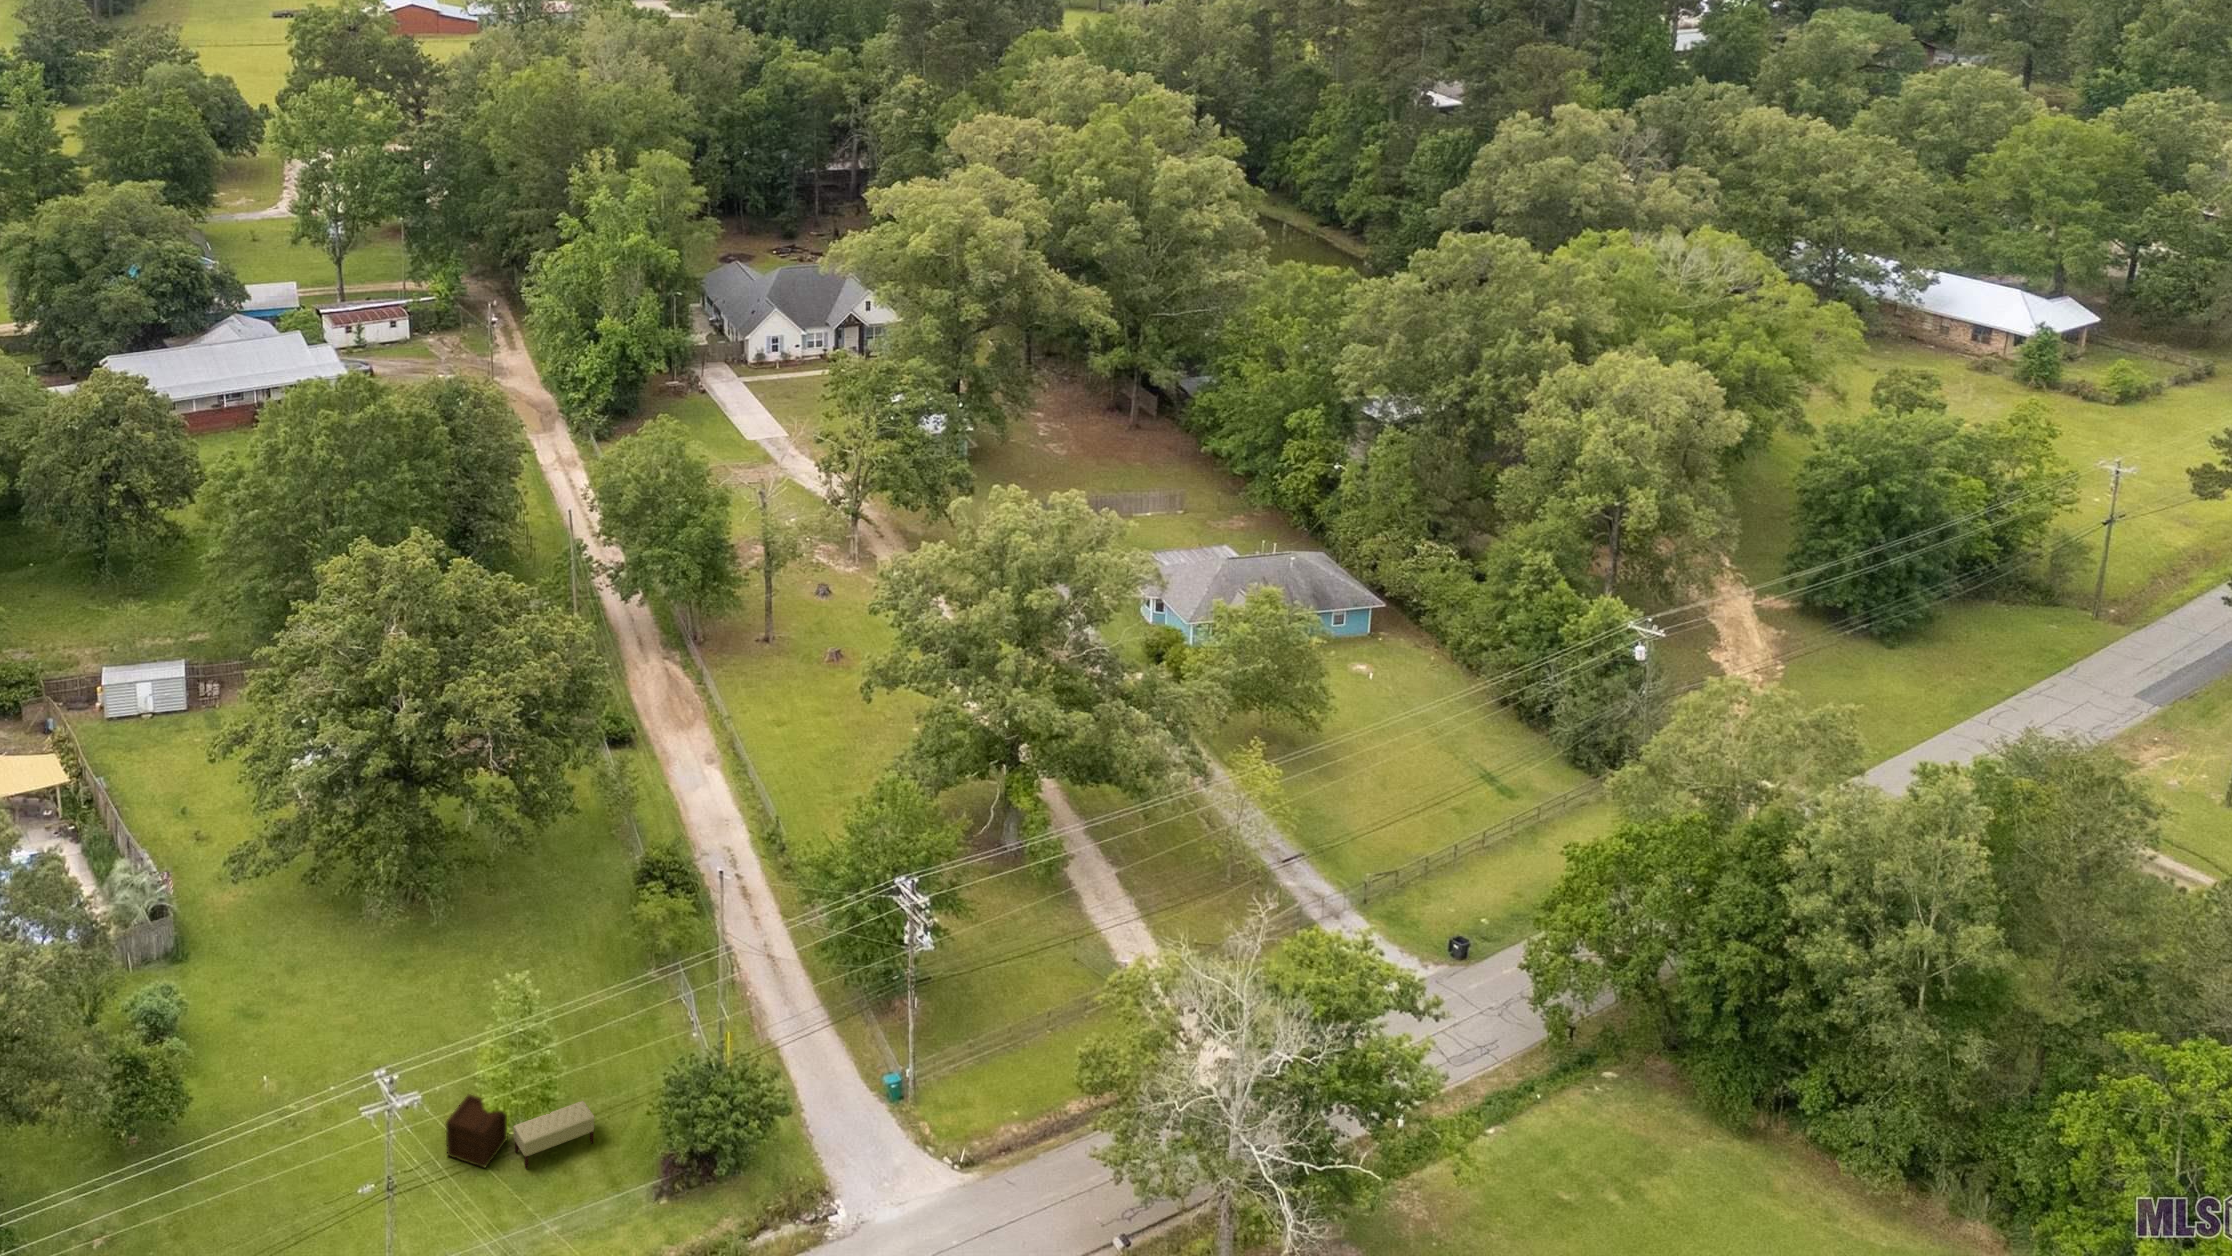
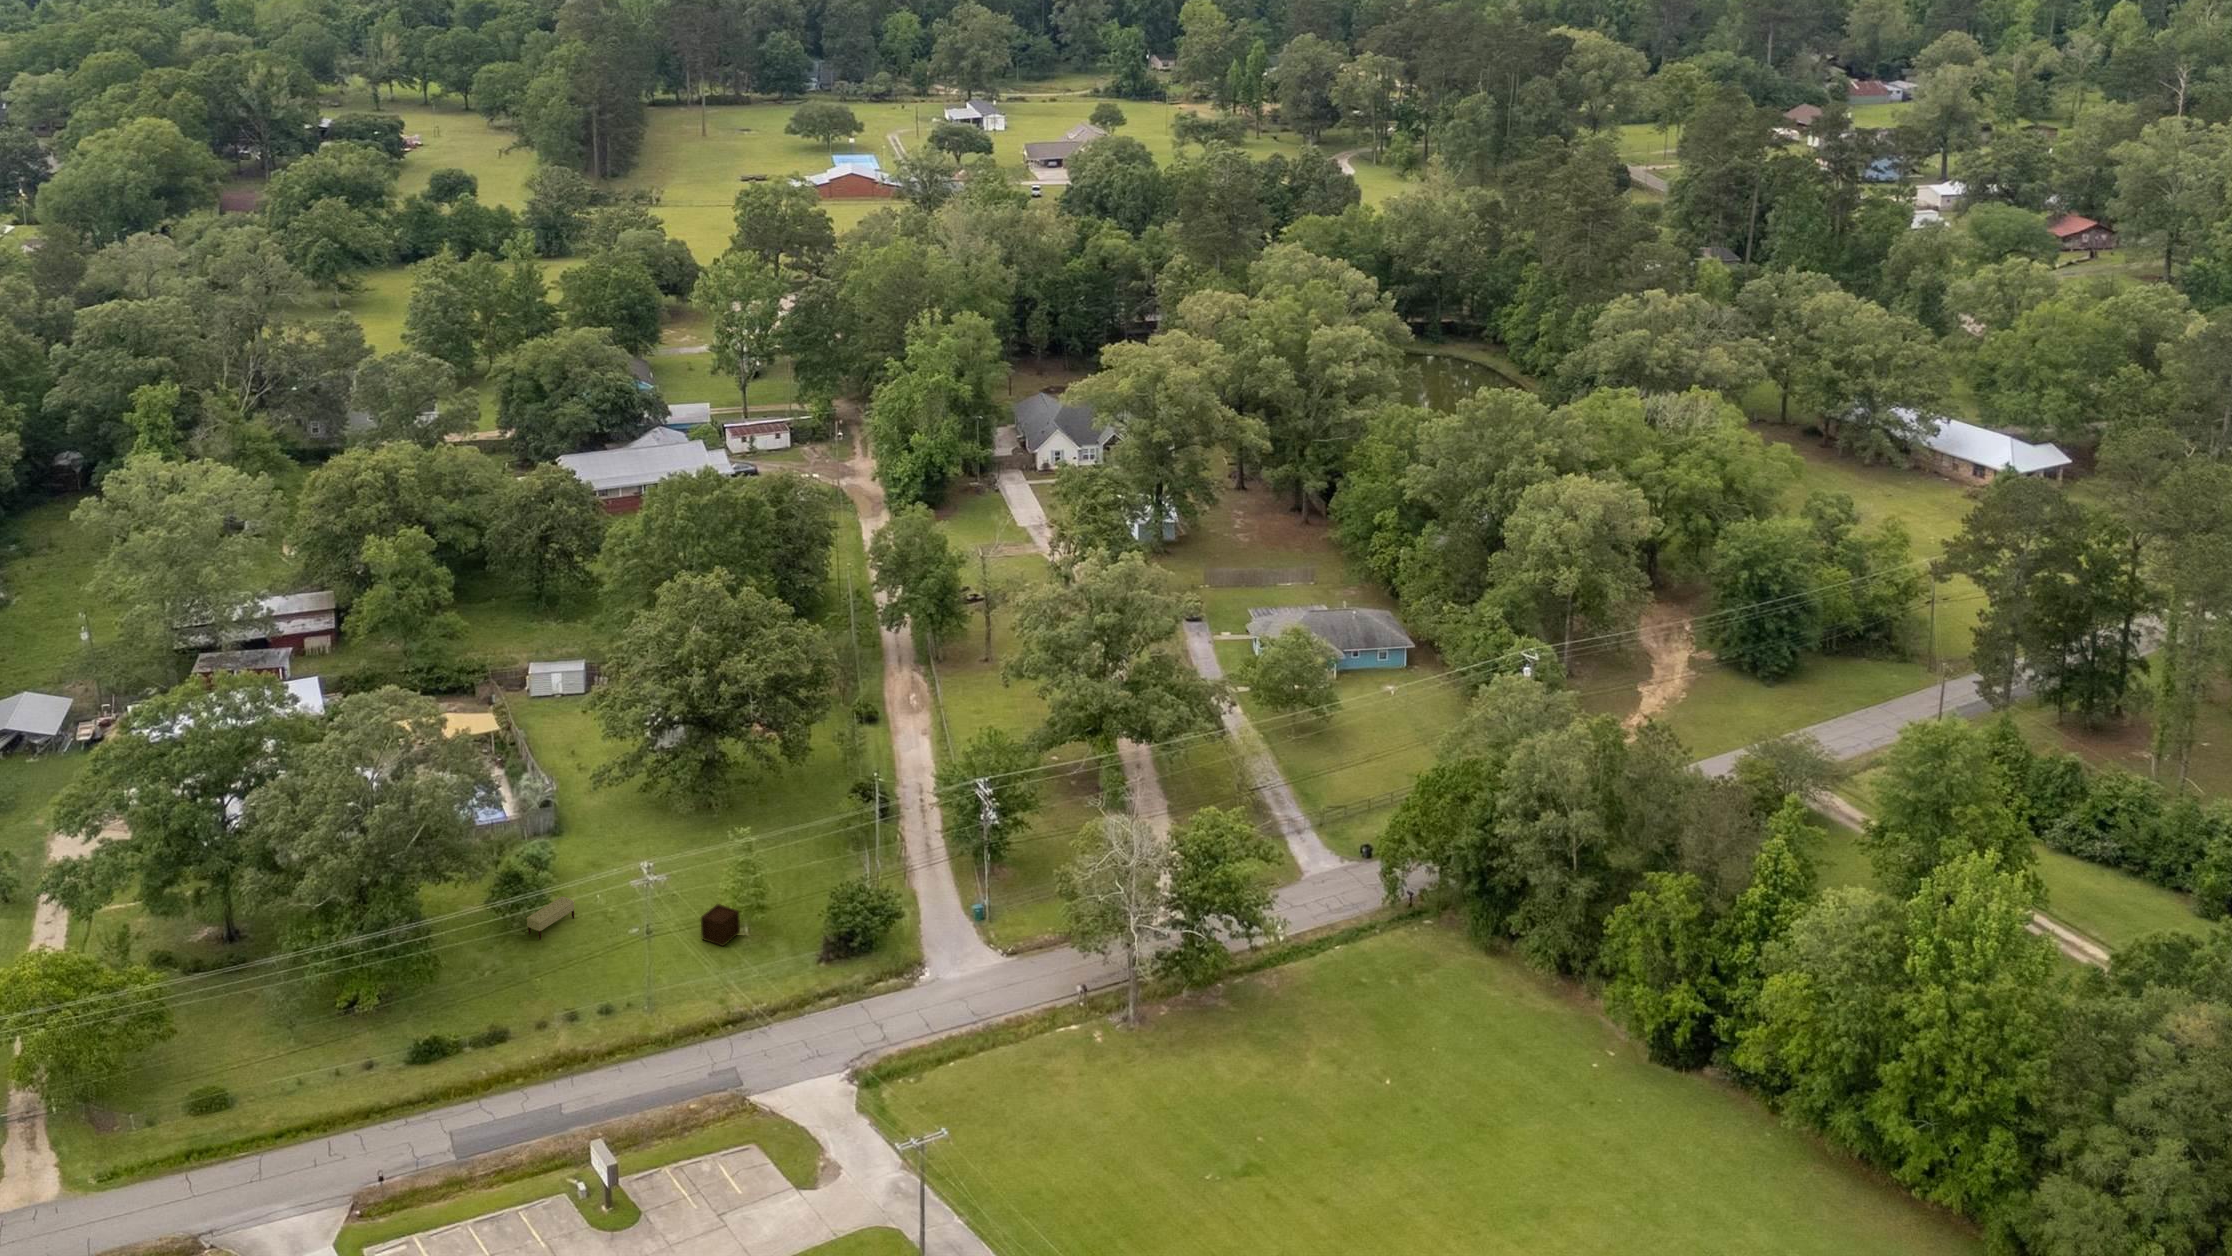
bench: present [513,1101,595,1169] -> present [527,896,574,940]

